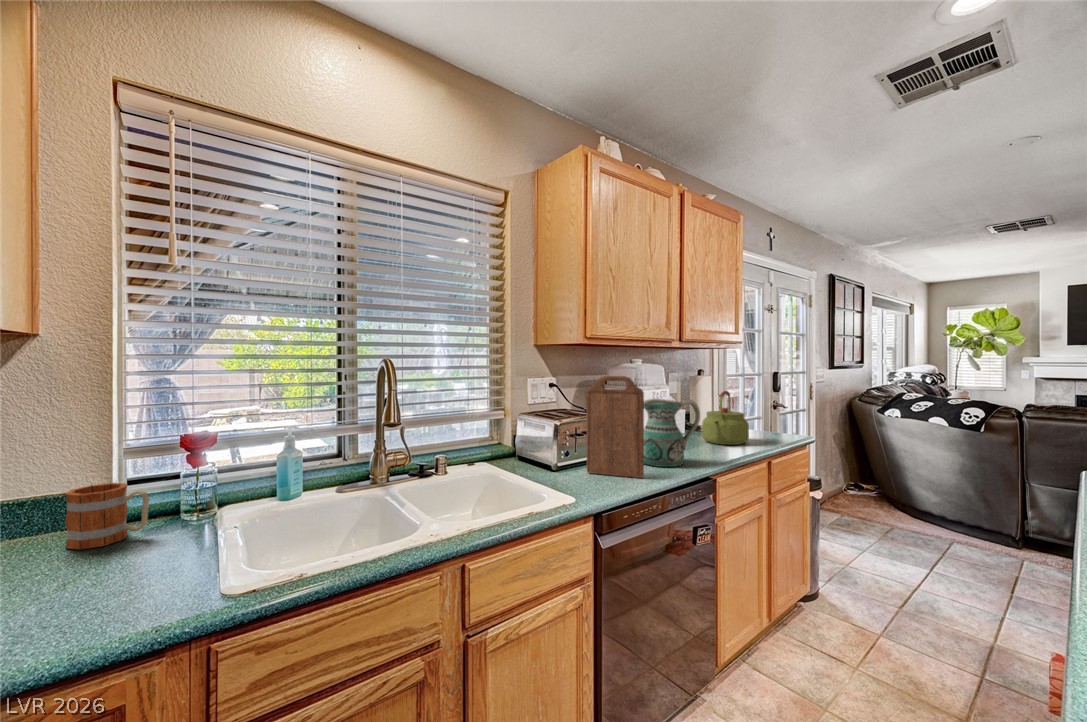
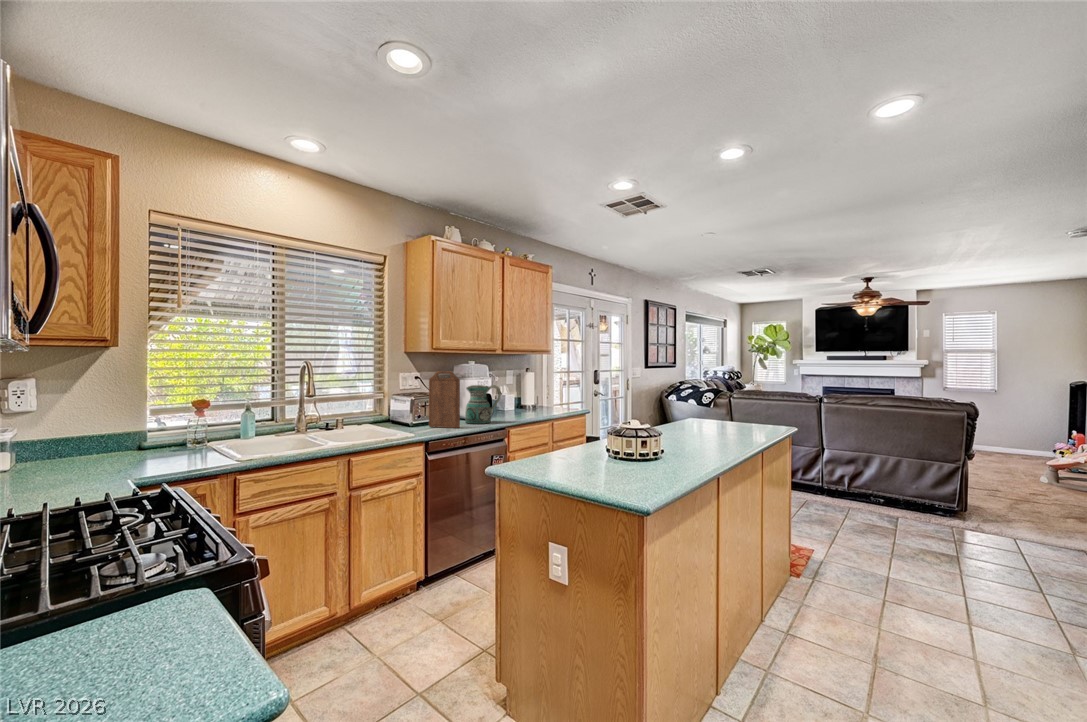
kettle: present [702,391,749,445] -> none [517,381,545,415]
mug: present [65,483,149,550] -> none [135,426,178,456]

